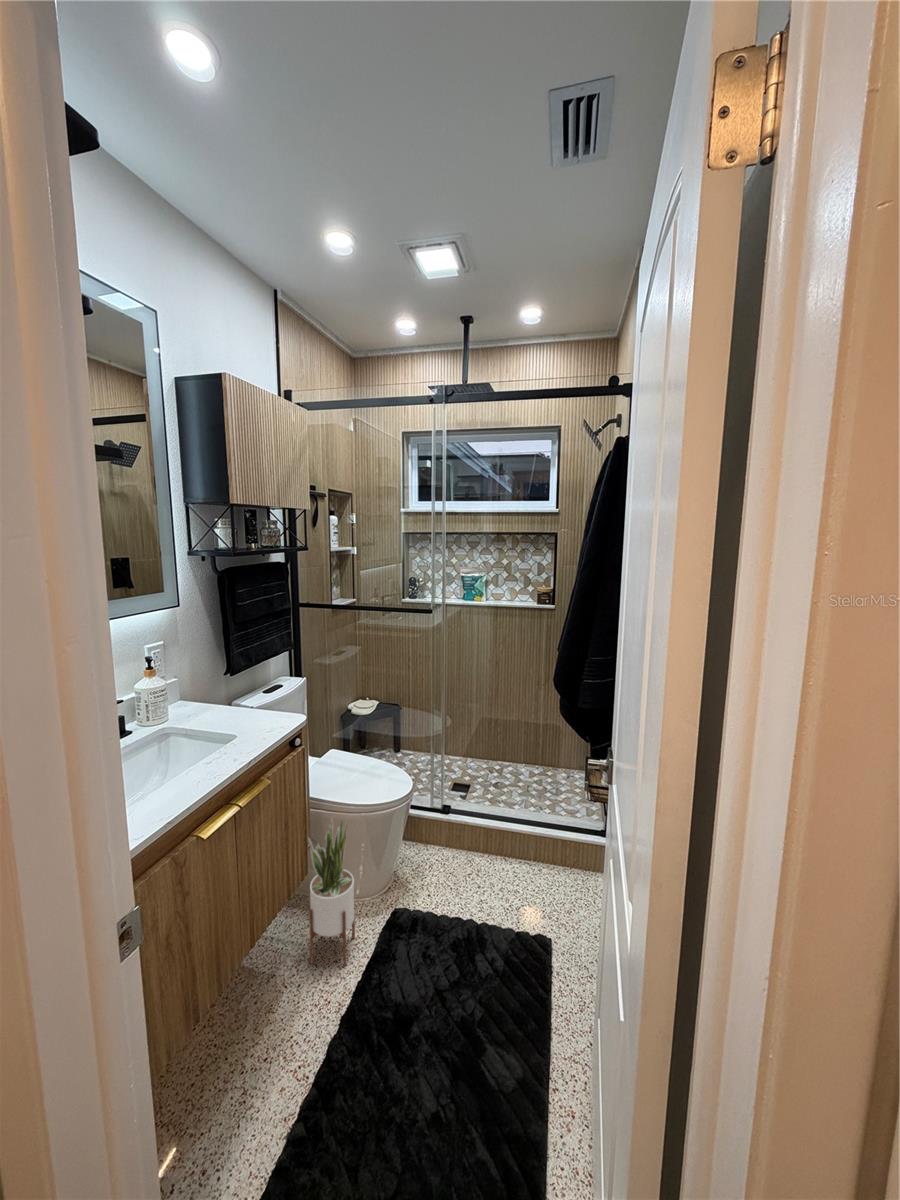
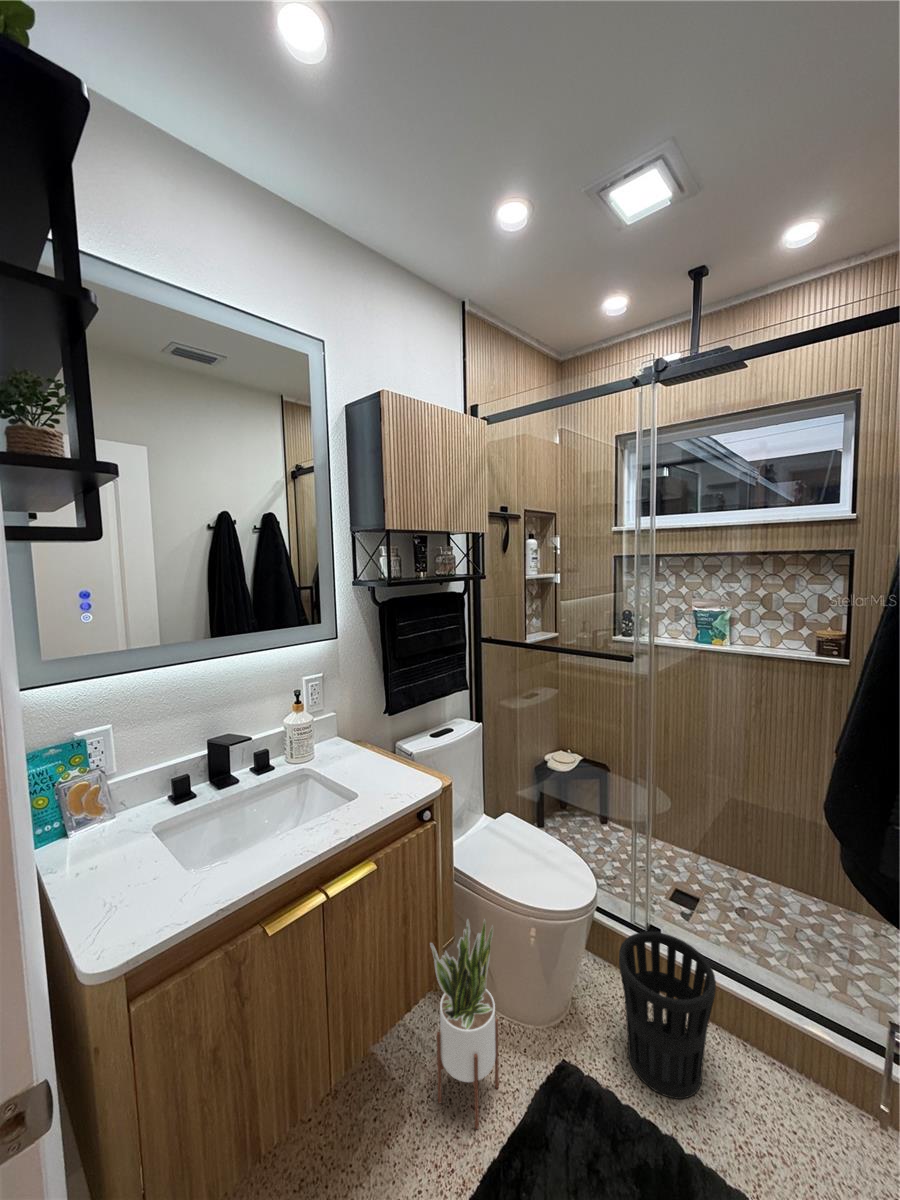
wastebasket: none [432,801,492,900] -> present [619,932,716,1099]

